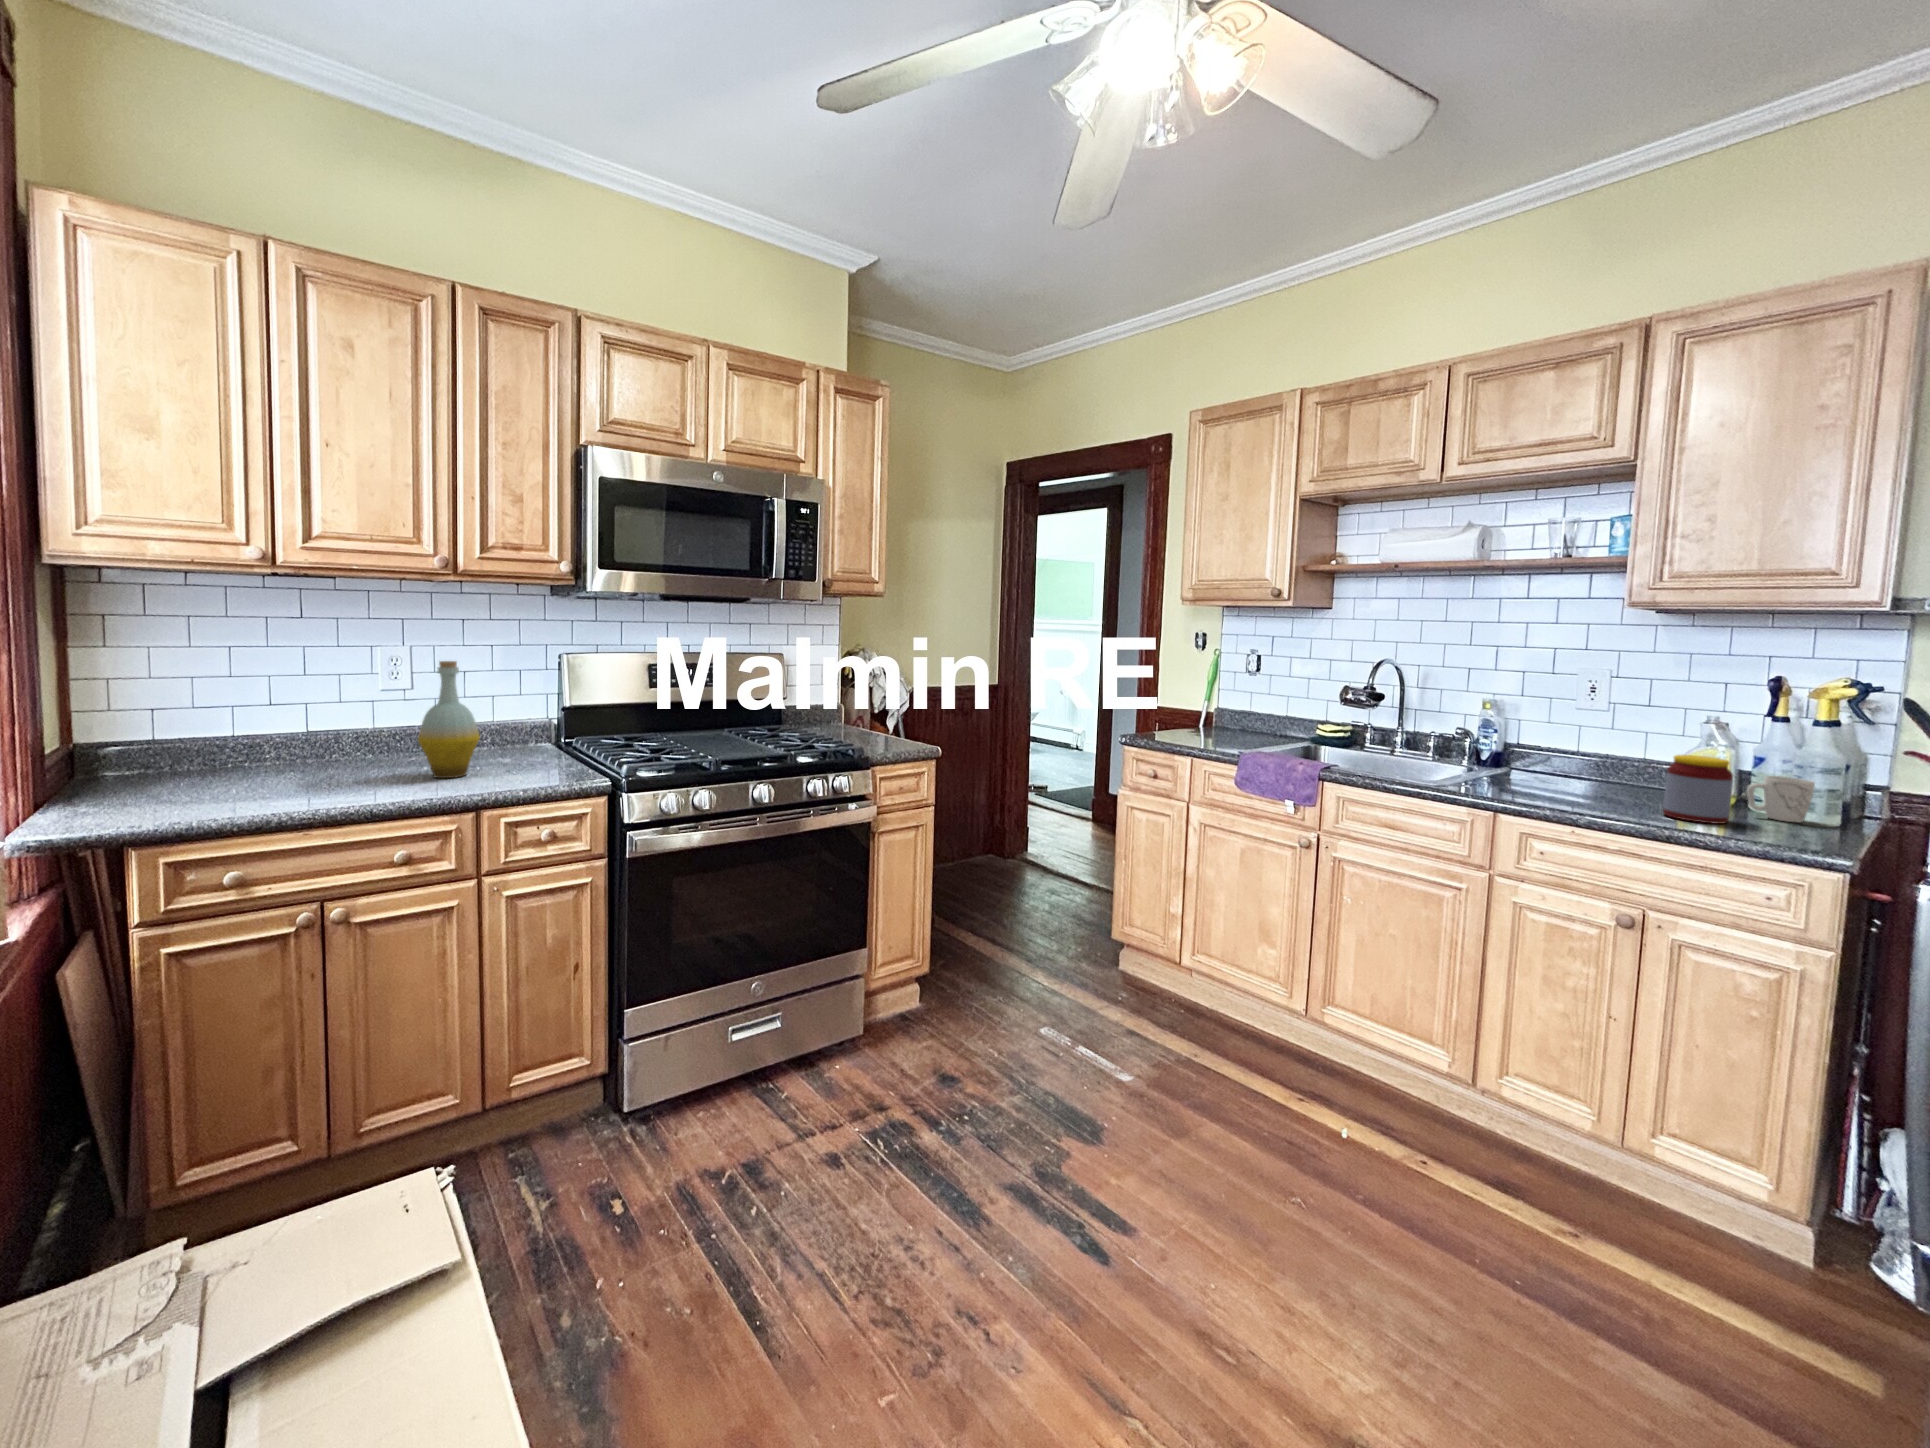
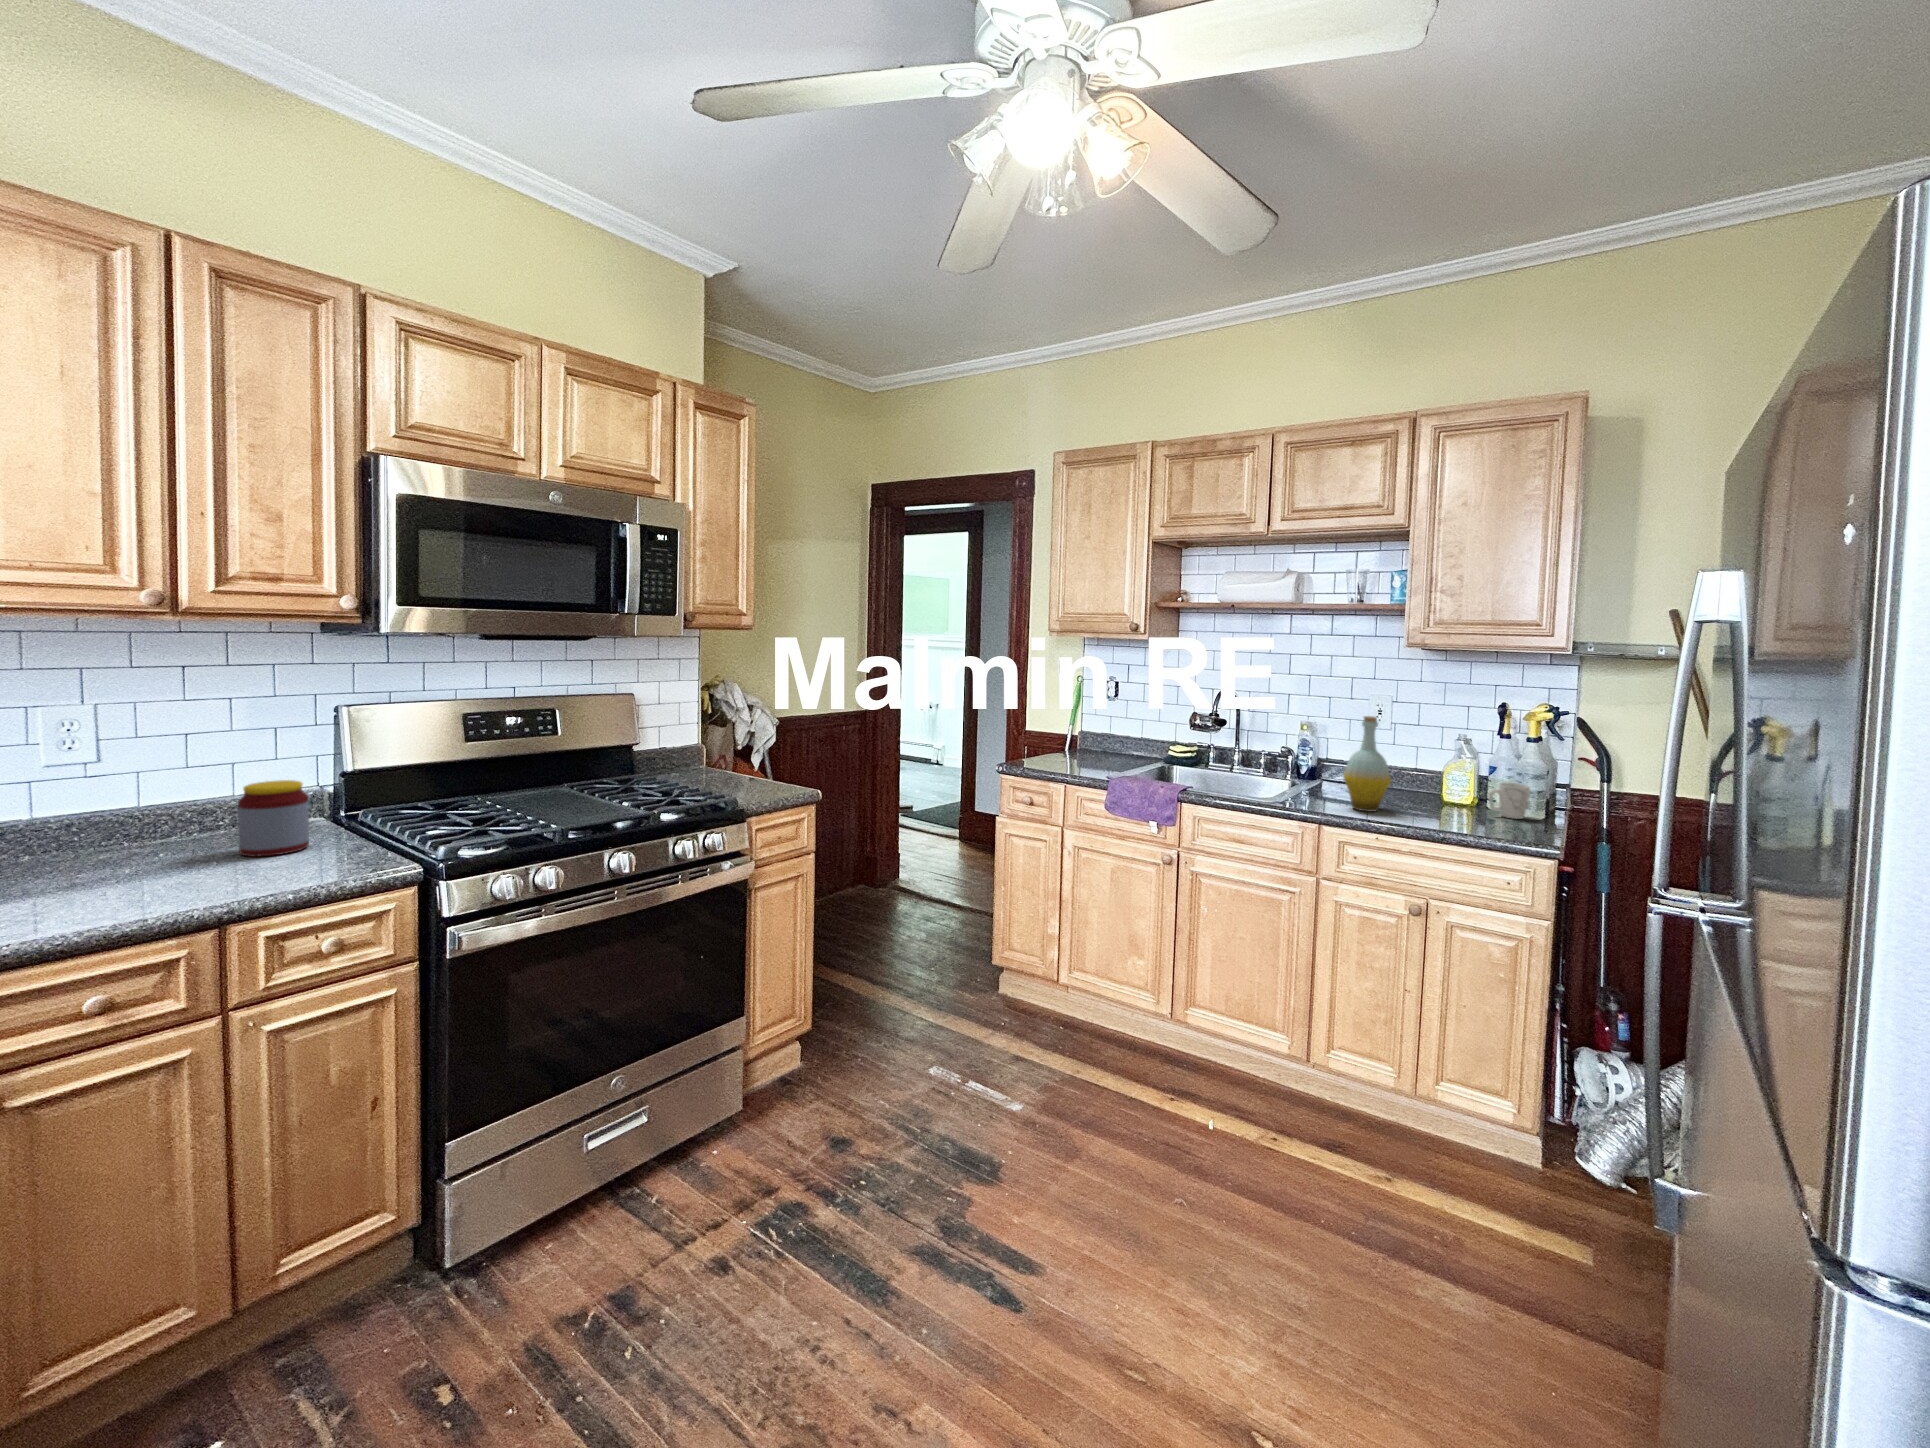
bottle: present [418,661,480,778] -> present [1343,716,1391,812]
jar: present [1663,755,1733,824] -> present [238,780,309,857]

